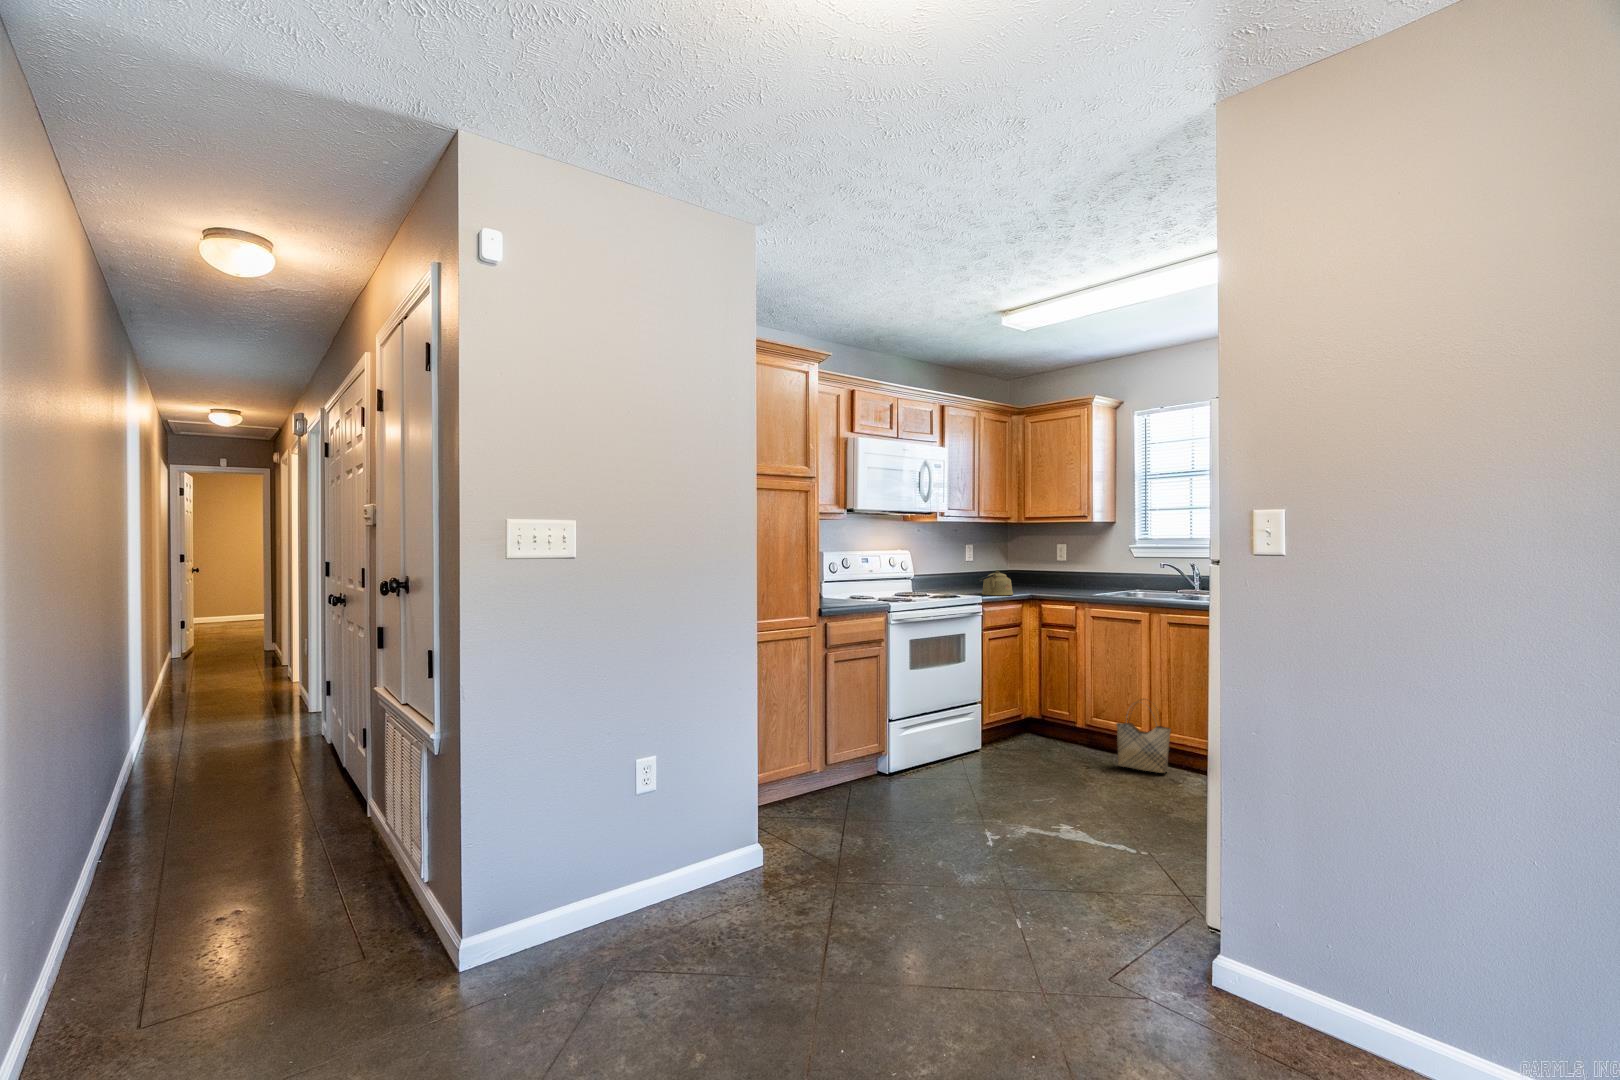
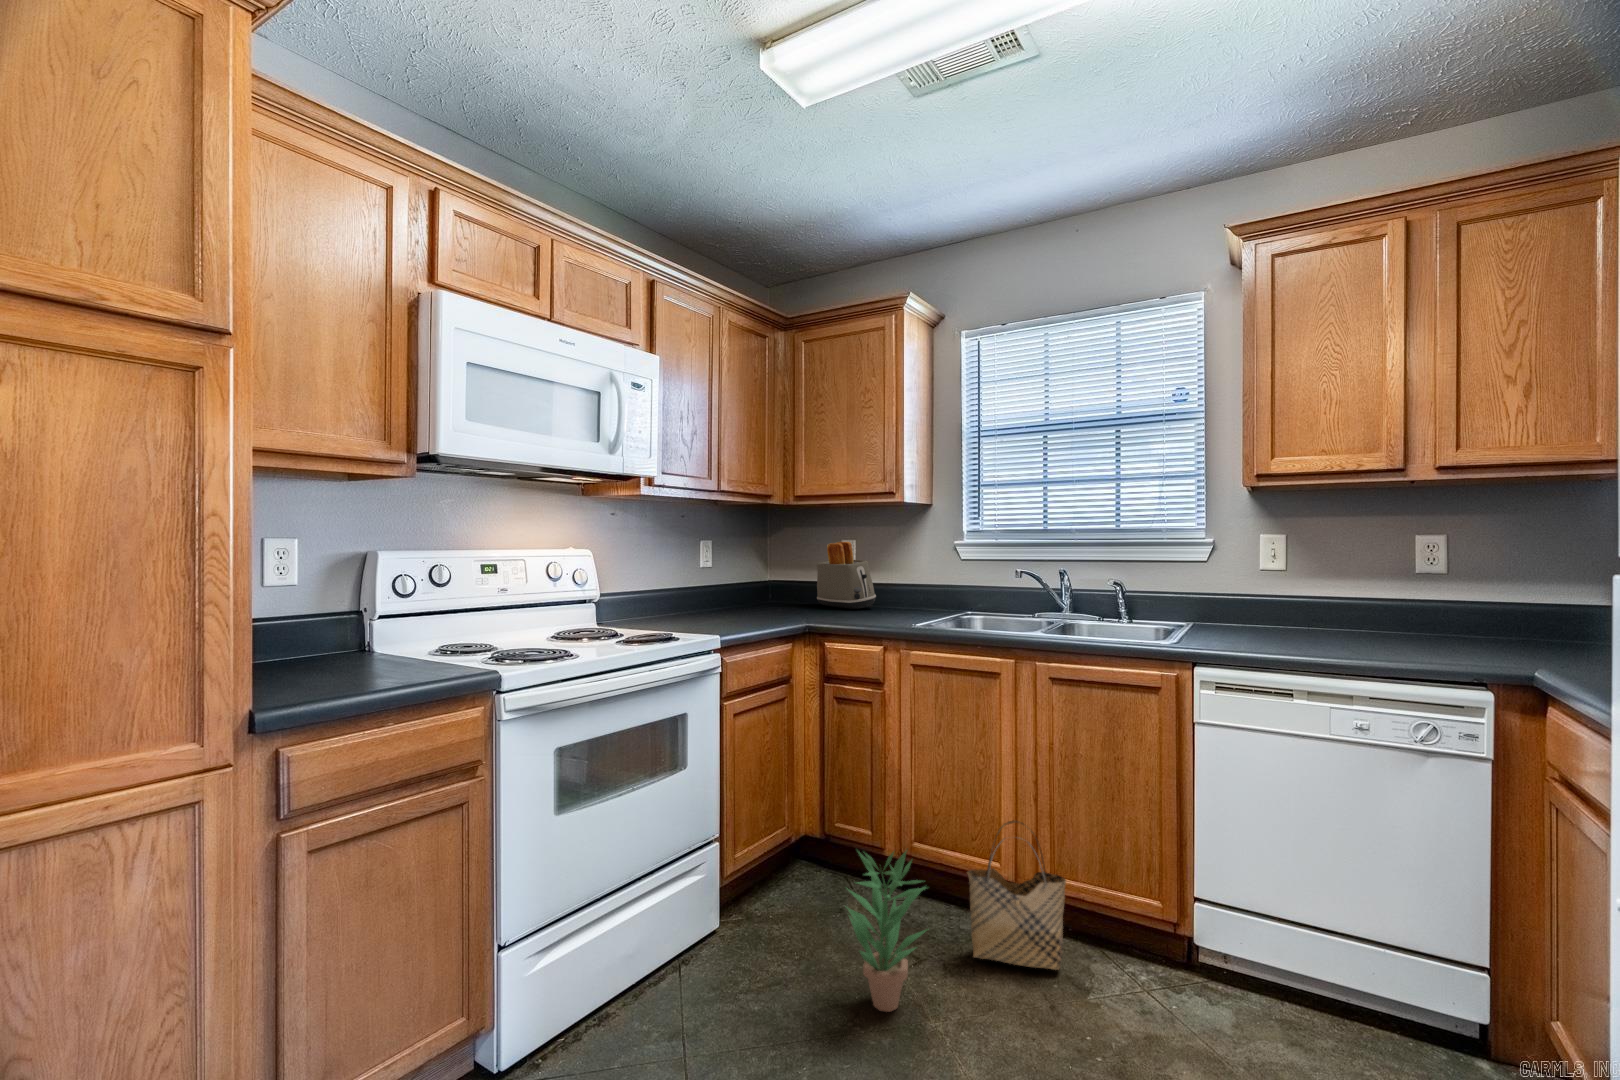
toaster: none [1040,546,1079,588] -> present [817,542,876,609]
kettle: present [978,570,1013,595] -> none [714,584,778,631]
potted plant: none [1044,696,1088,777] -> present [847,851,927,1012]

